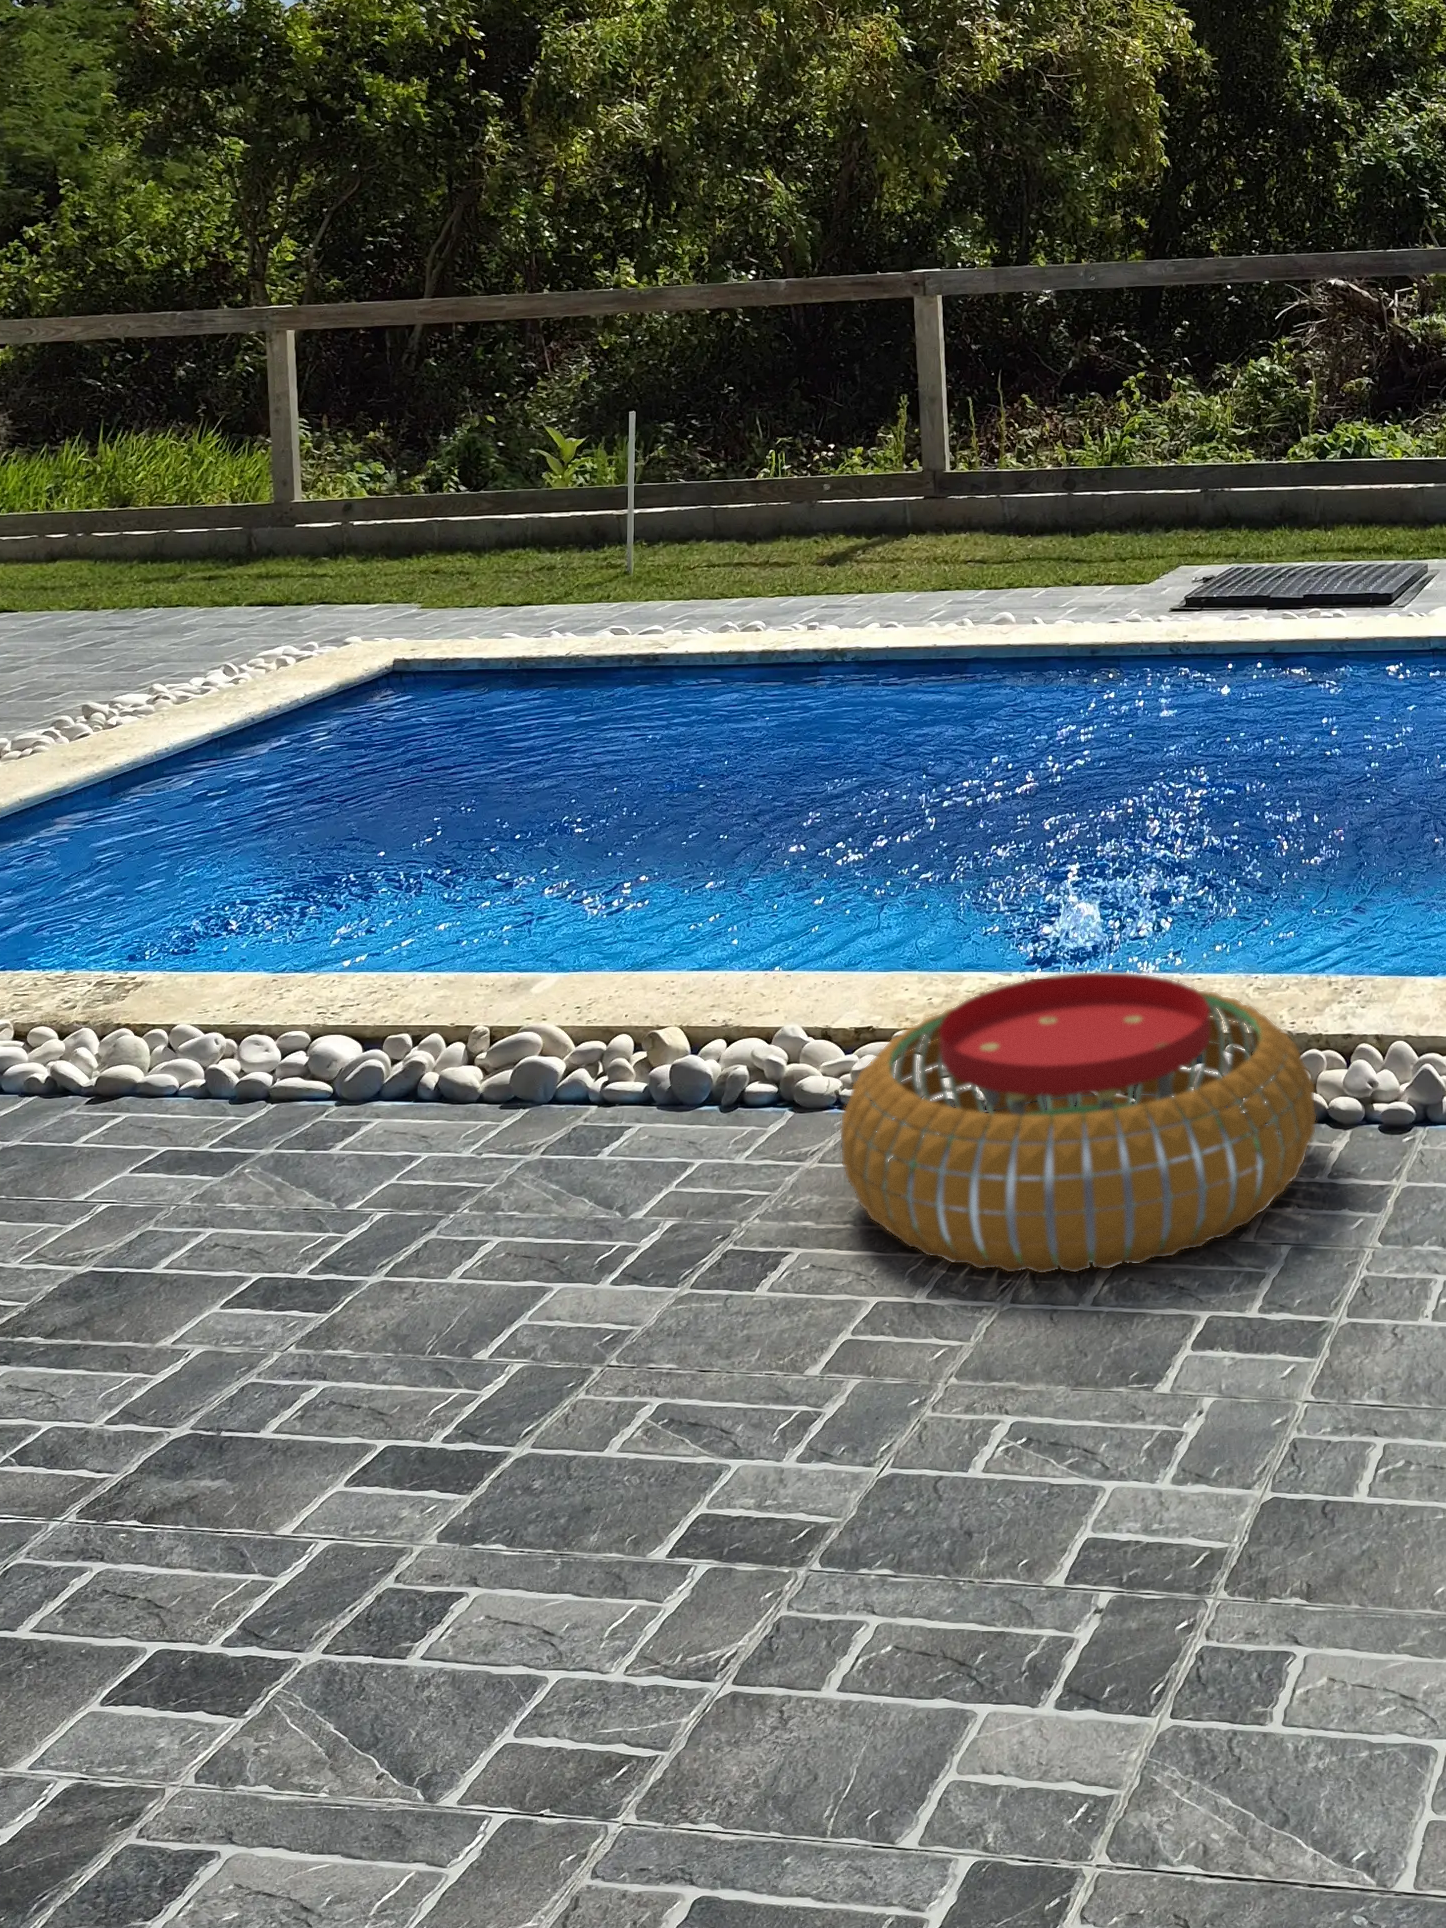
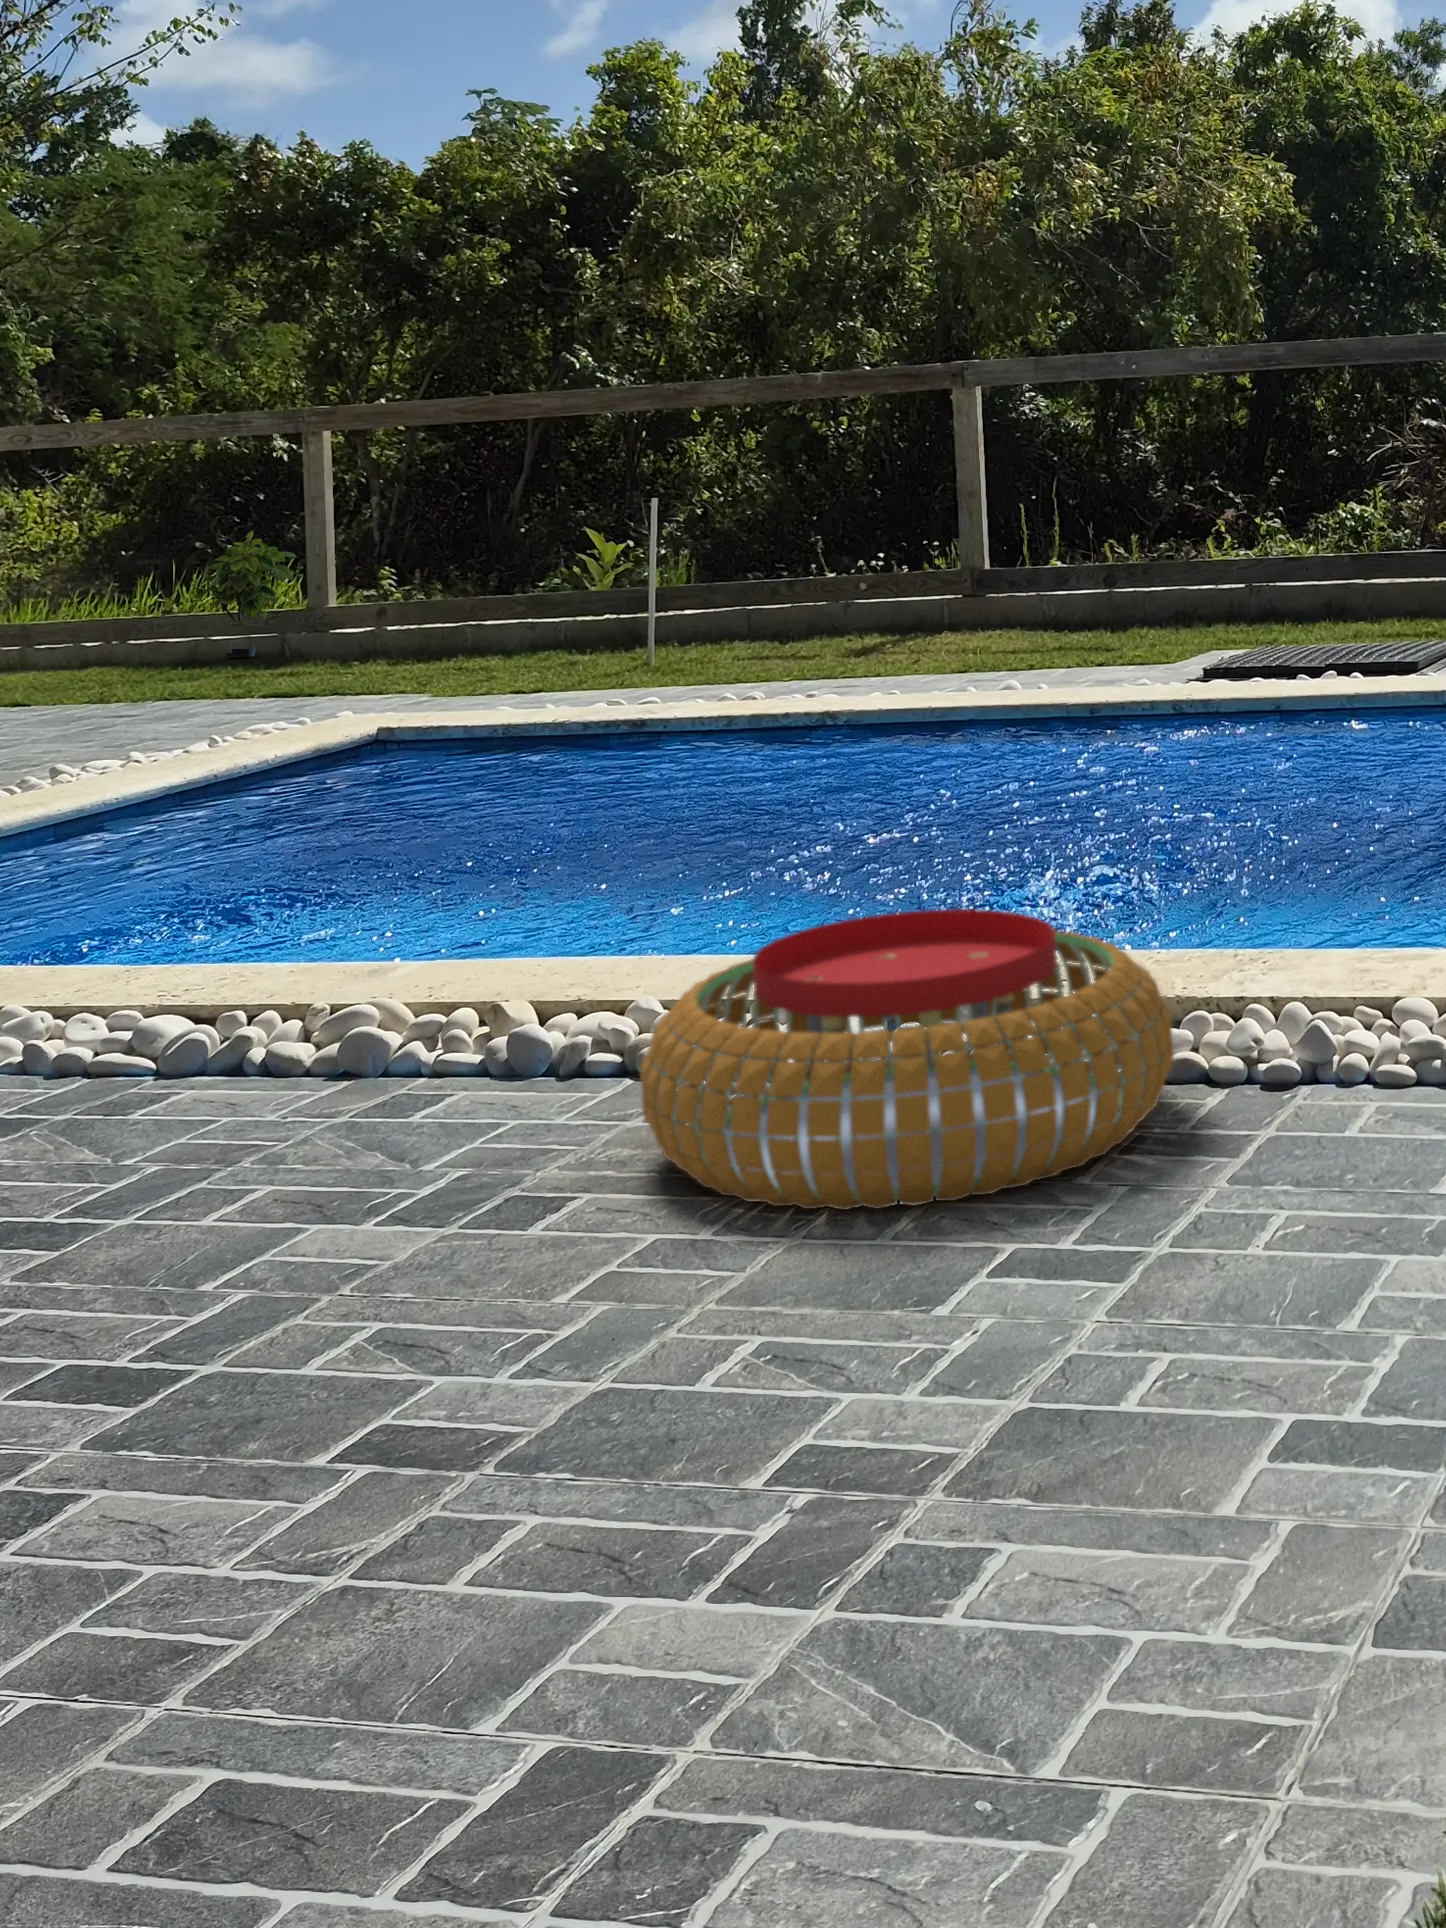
potted plant: none [196,447,287,570] -> present [203,531,296,657]

